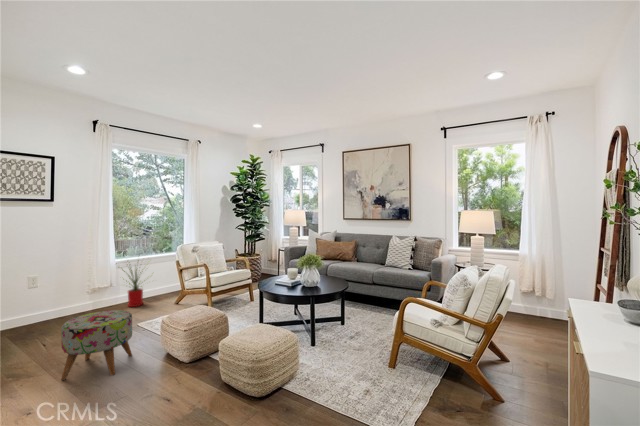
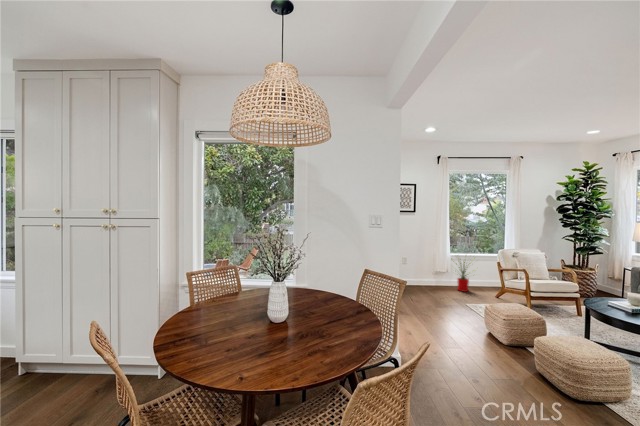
ottoman: present [61,310,132,380] -> none [423,288,465,333]

